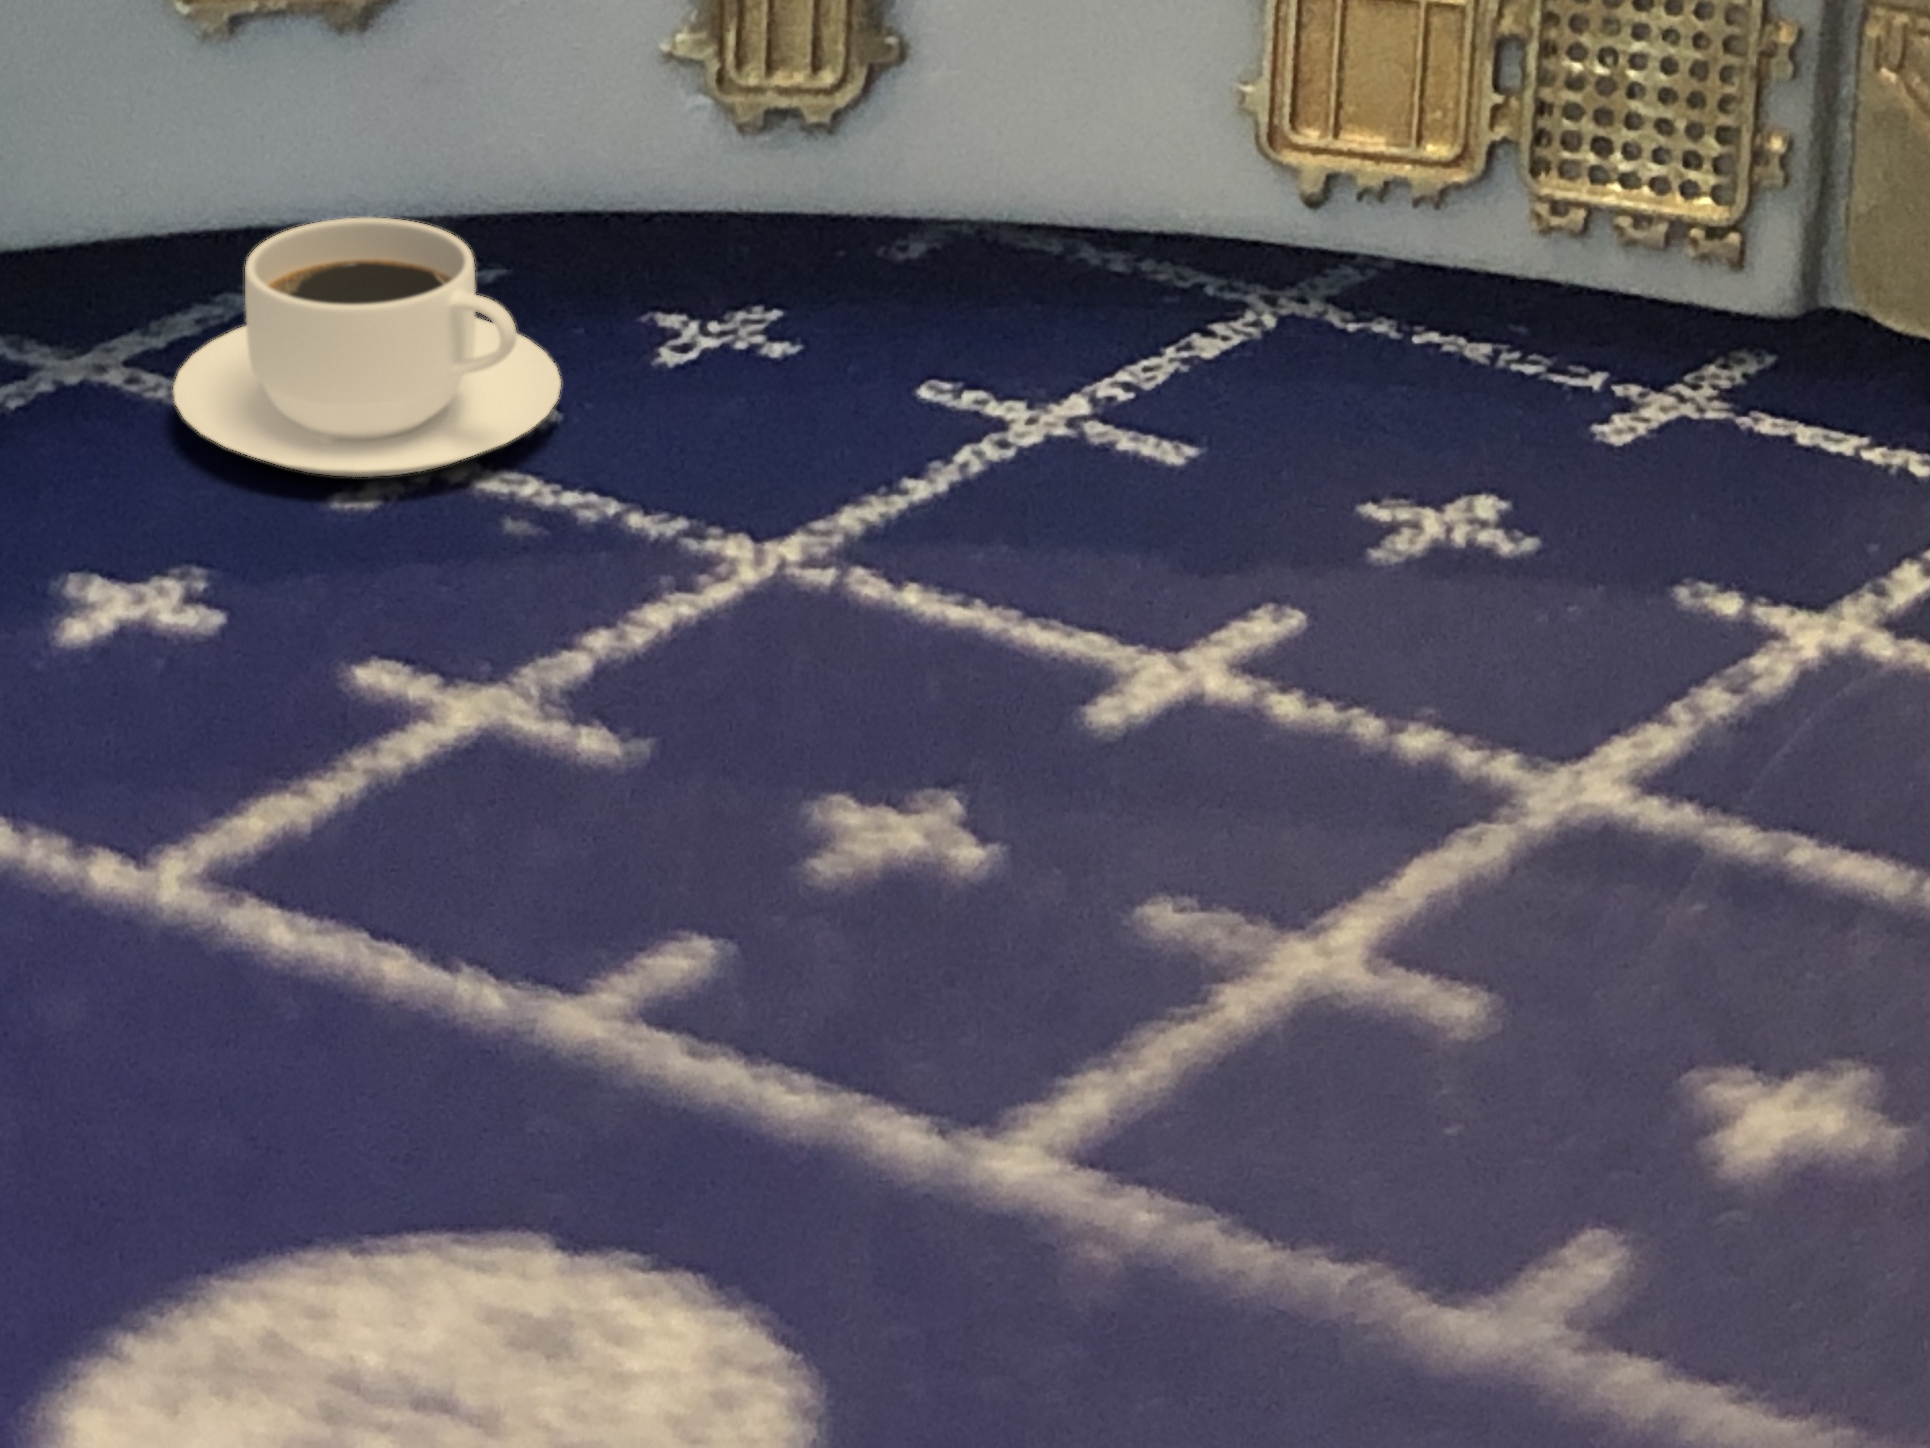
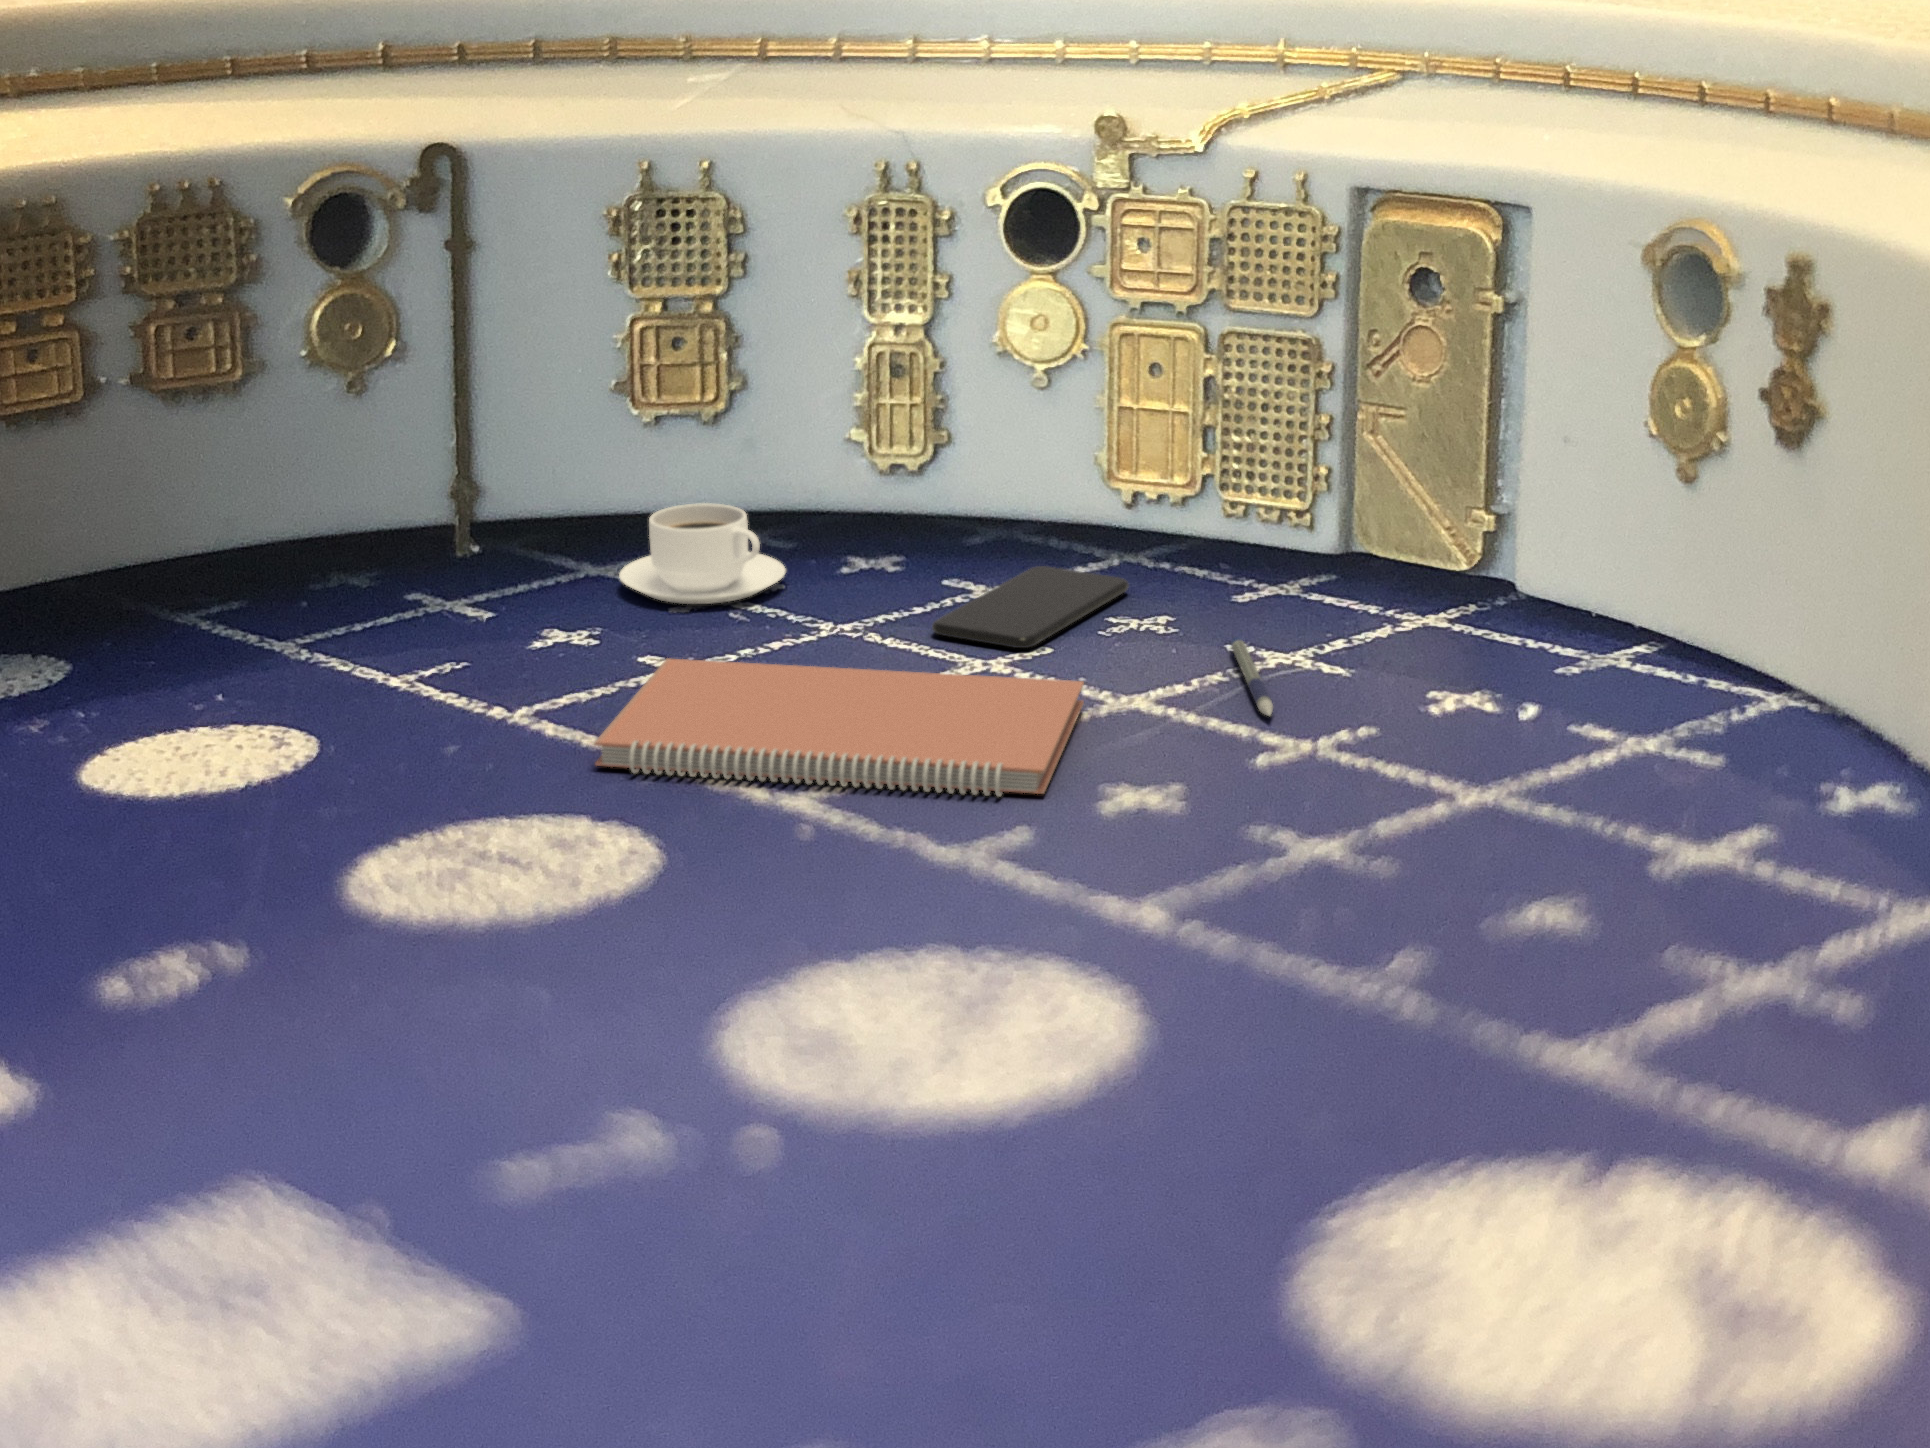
smartphone: none [951,340,1334,599] -> present [932,566,1129,648]
pen: none [1634,554,1826,813] -> present [1231,637,1273,716]
notebook: none [306,704,1431,1128] -> present [594,658,1084,797]

